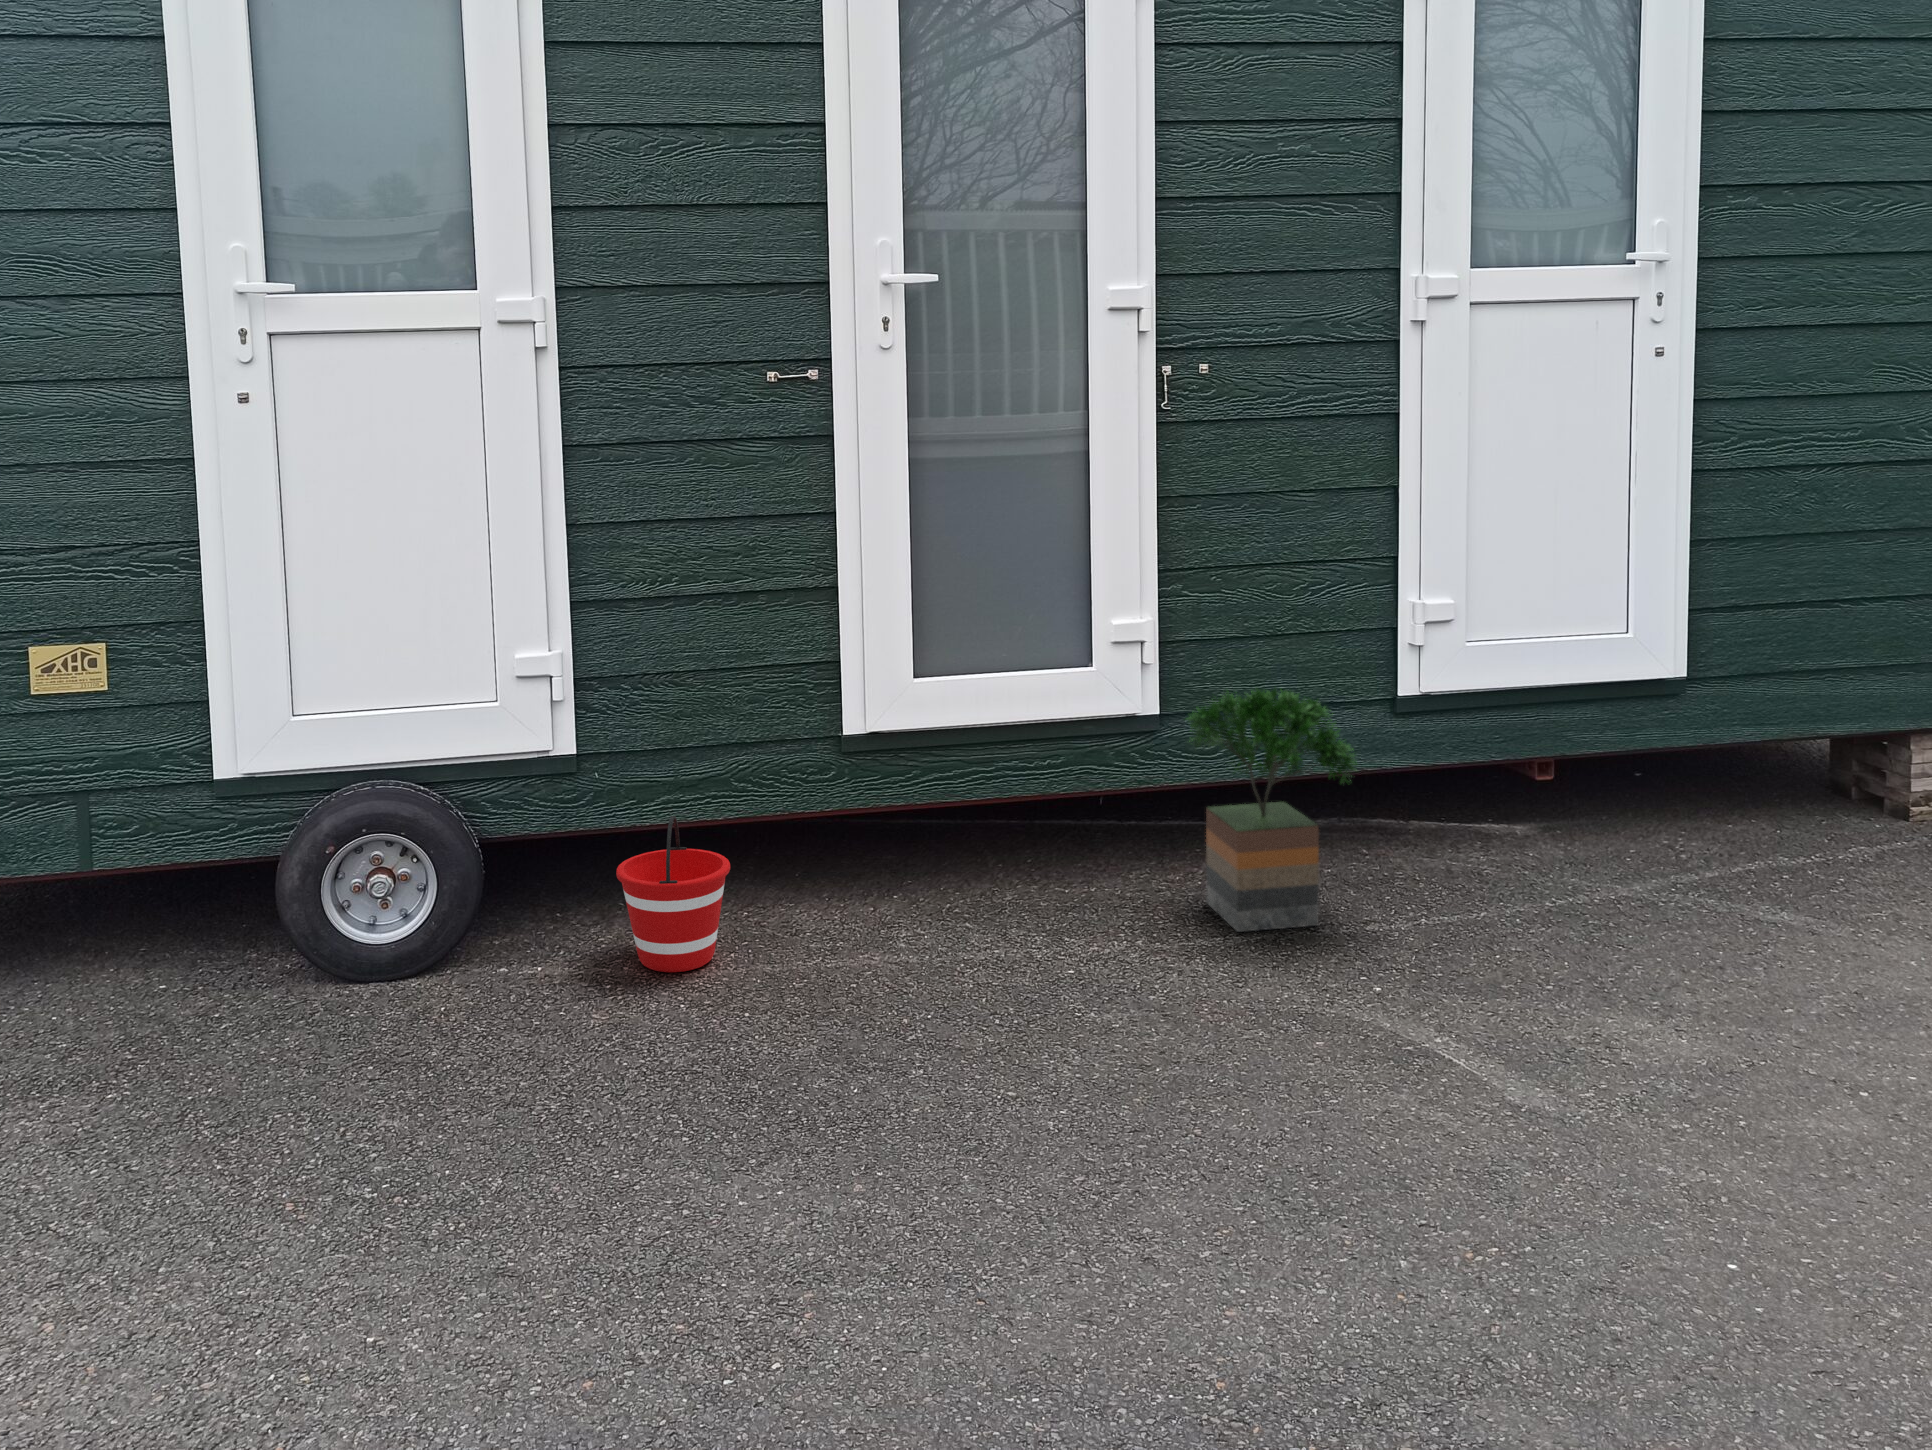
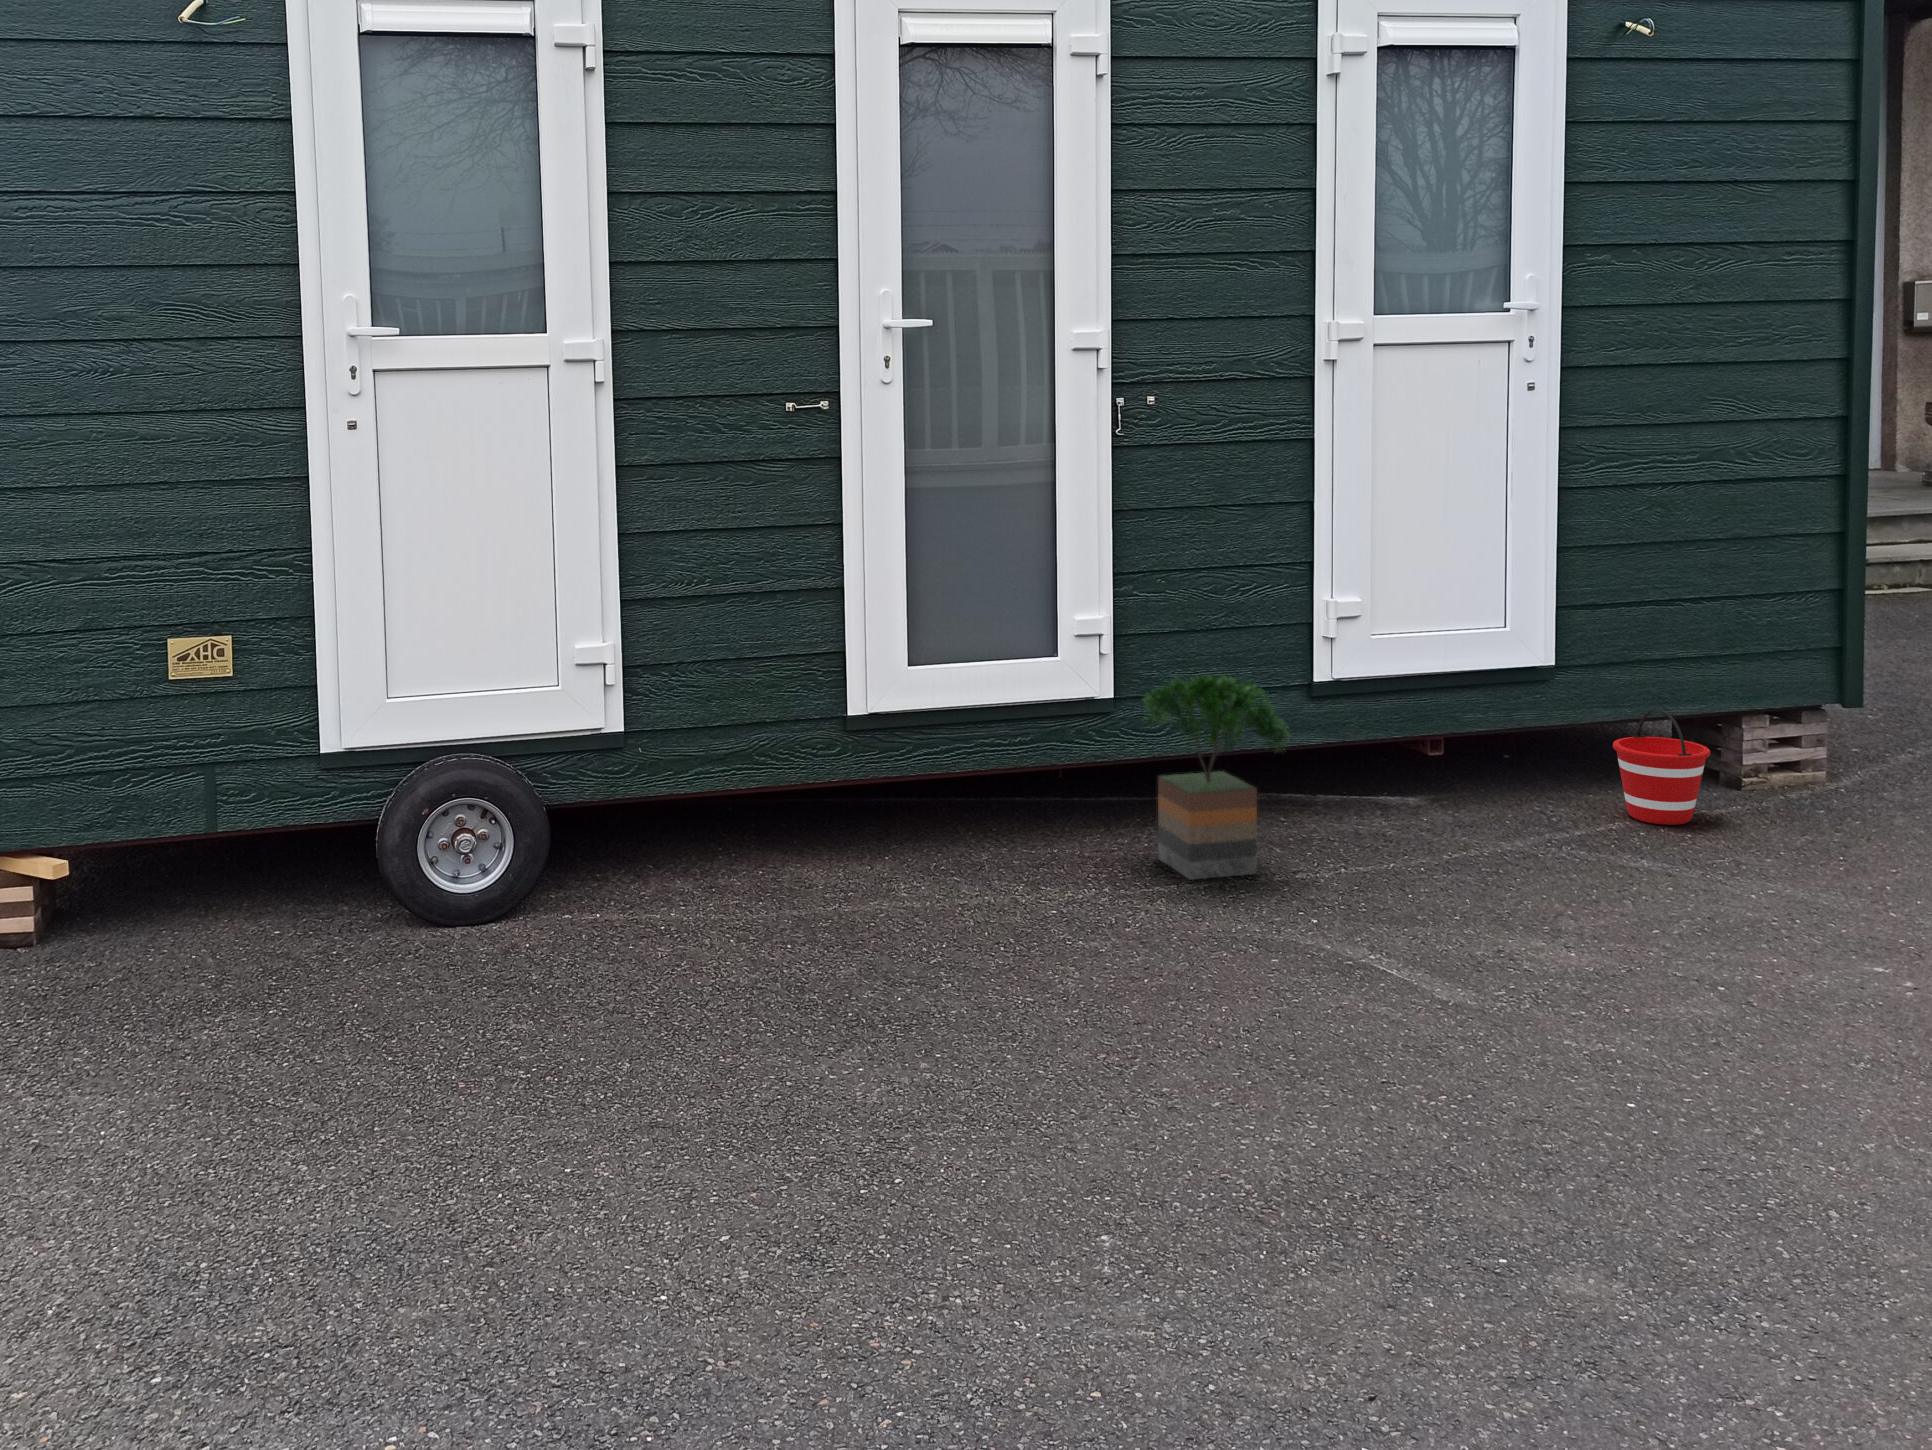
bucket: present [616,816,730,972] -> present [1613,709,1710,825]

